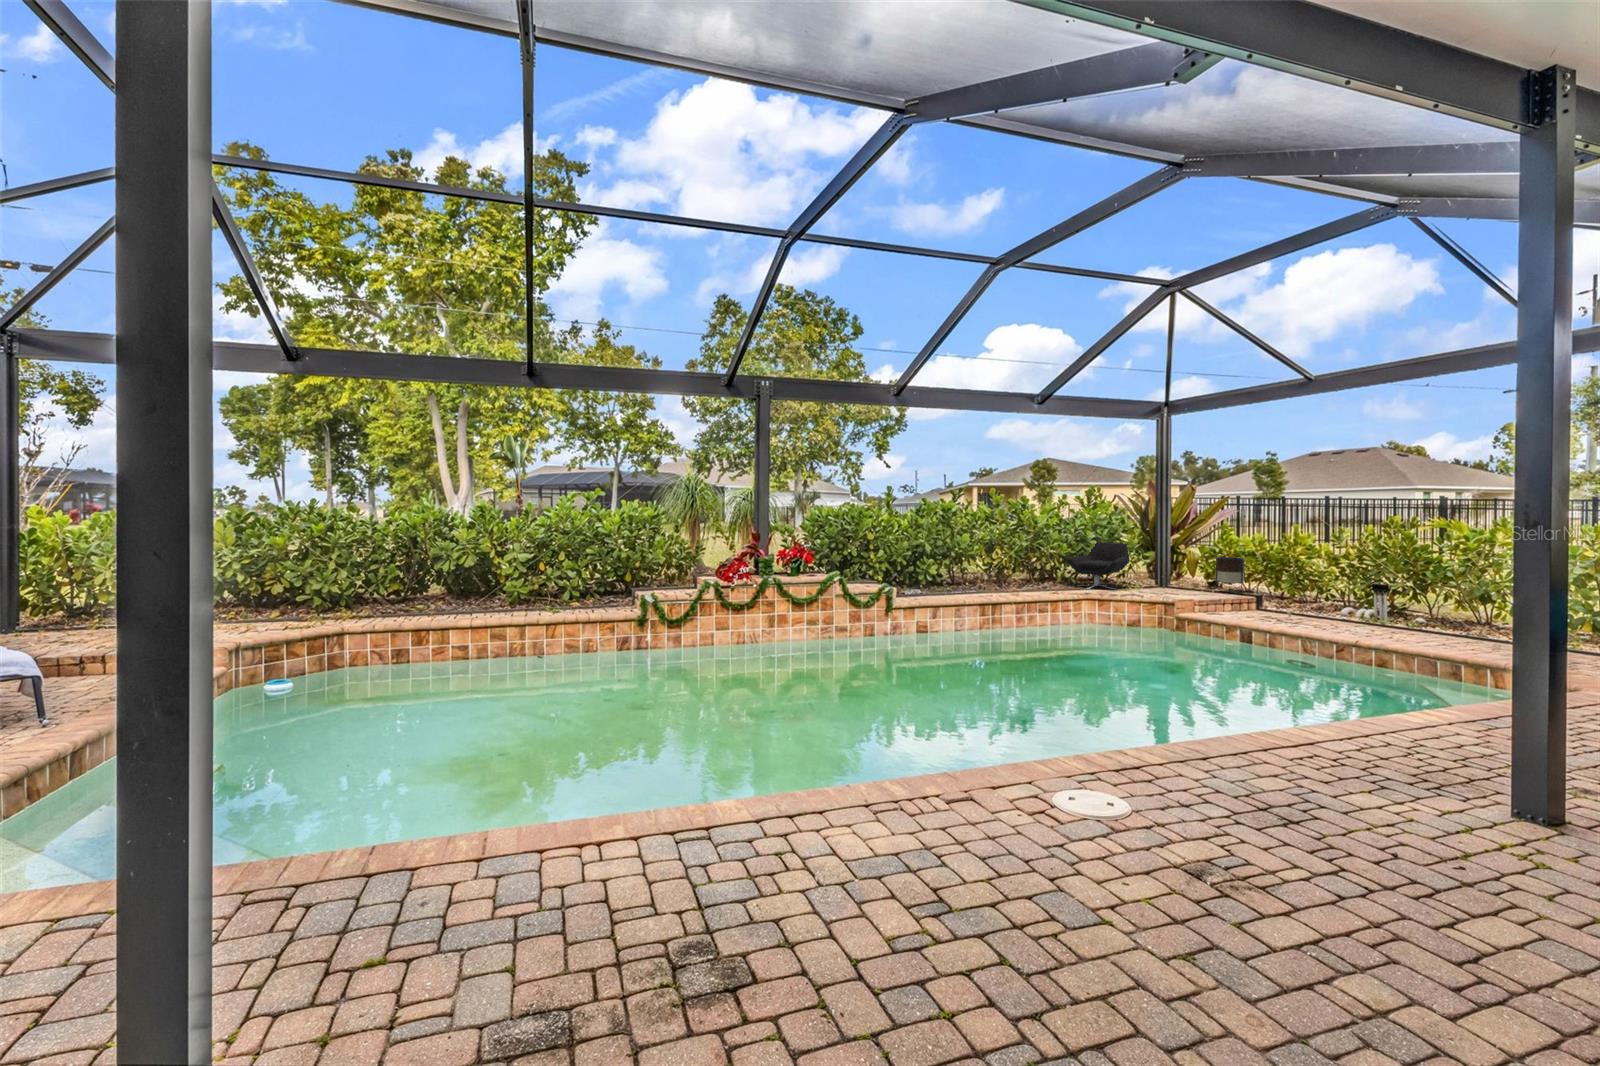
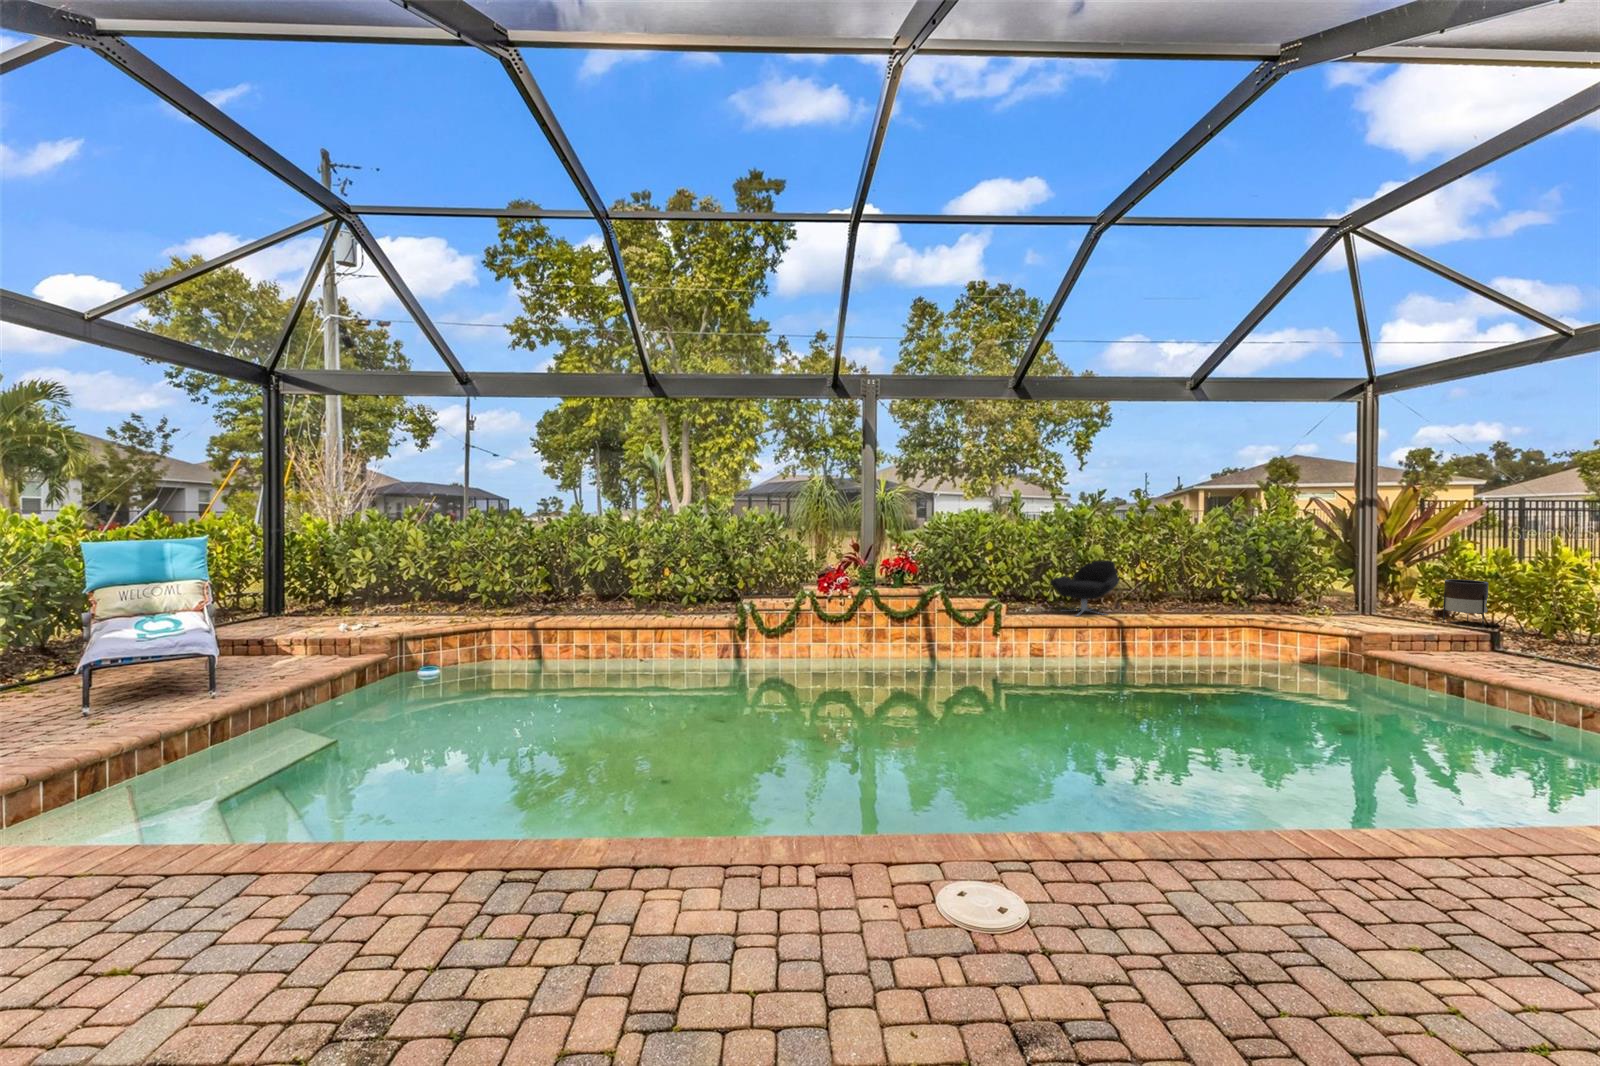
lounge chair: present [1067,542,1130,589] -> present [1050,560,1119,616]

